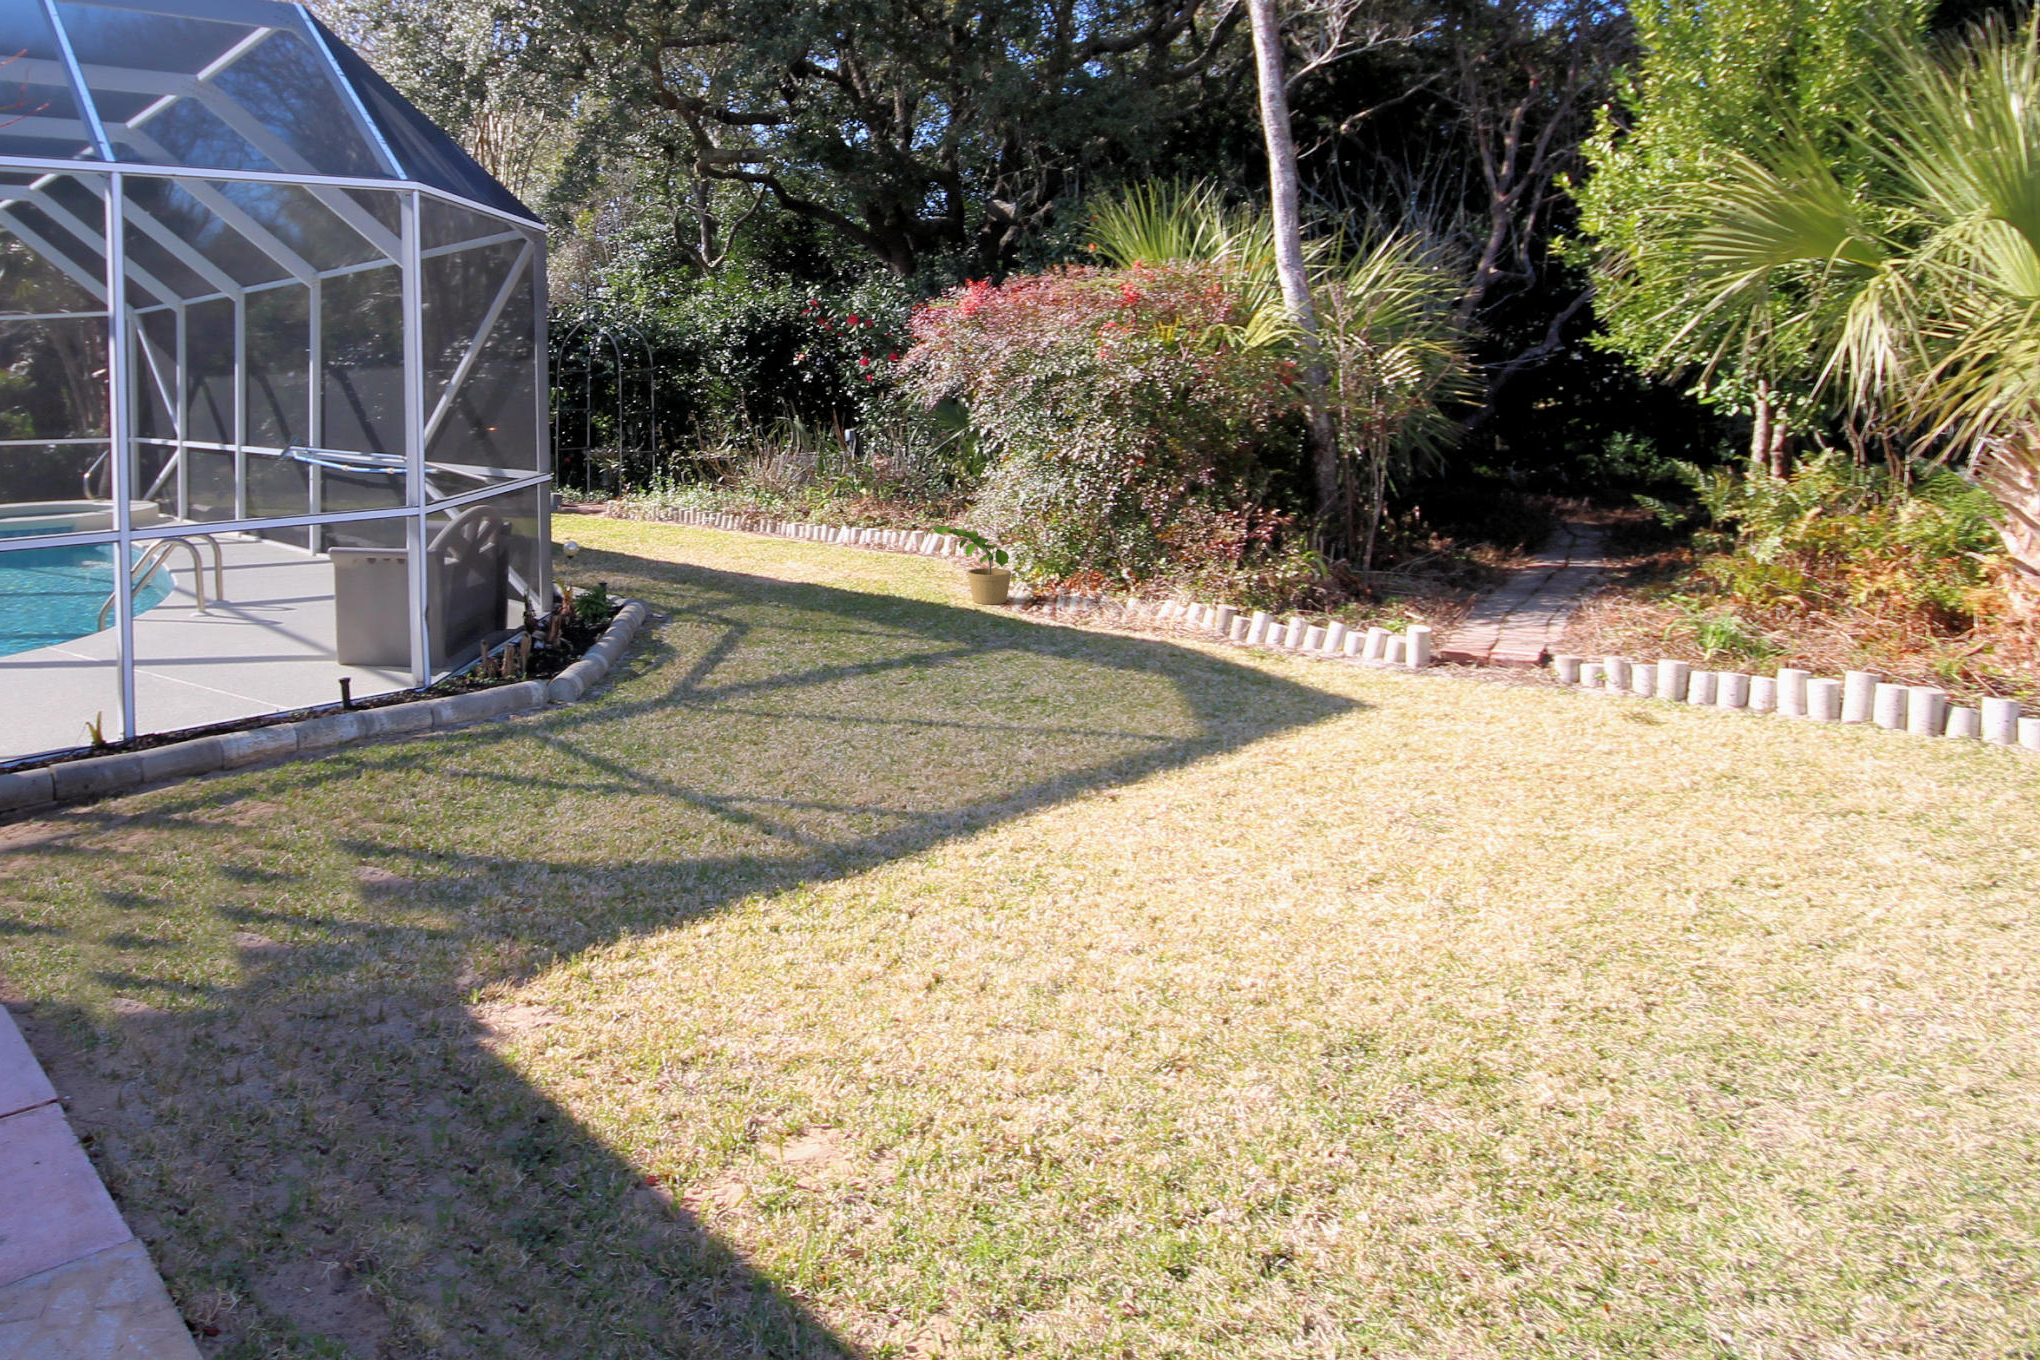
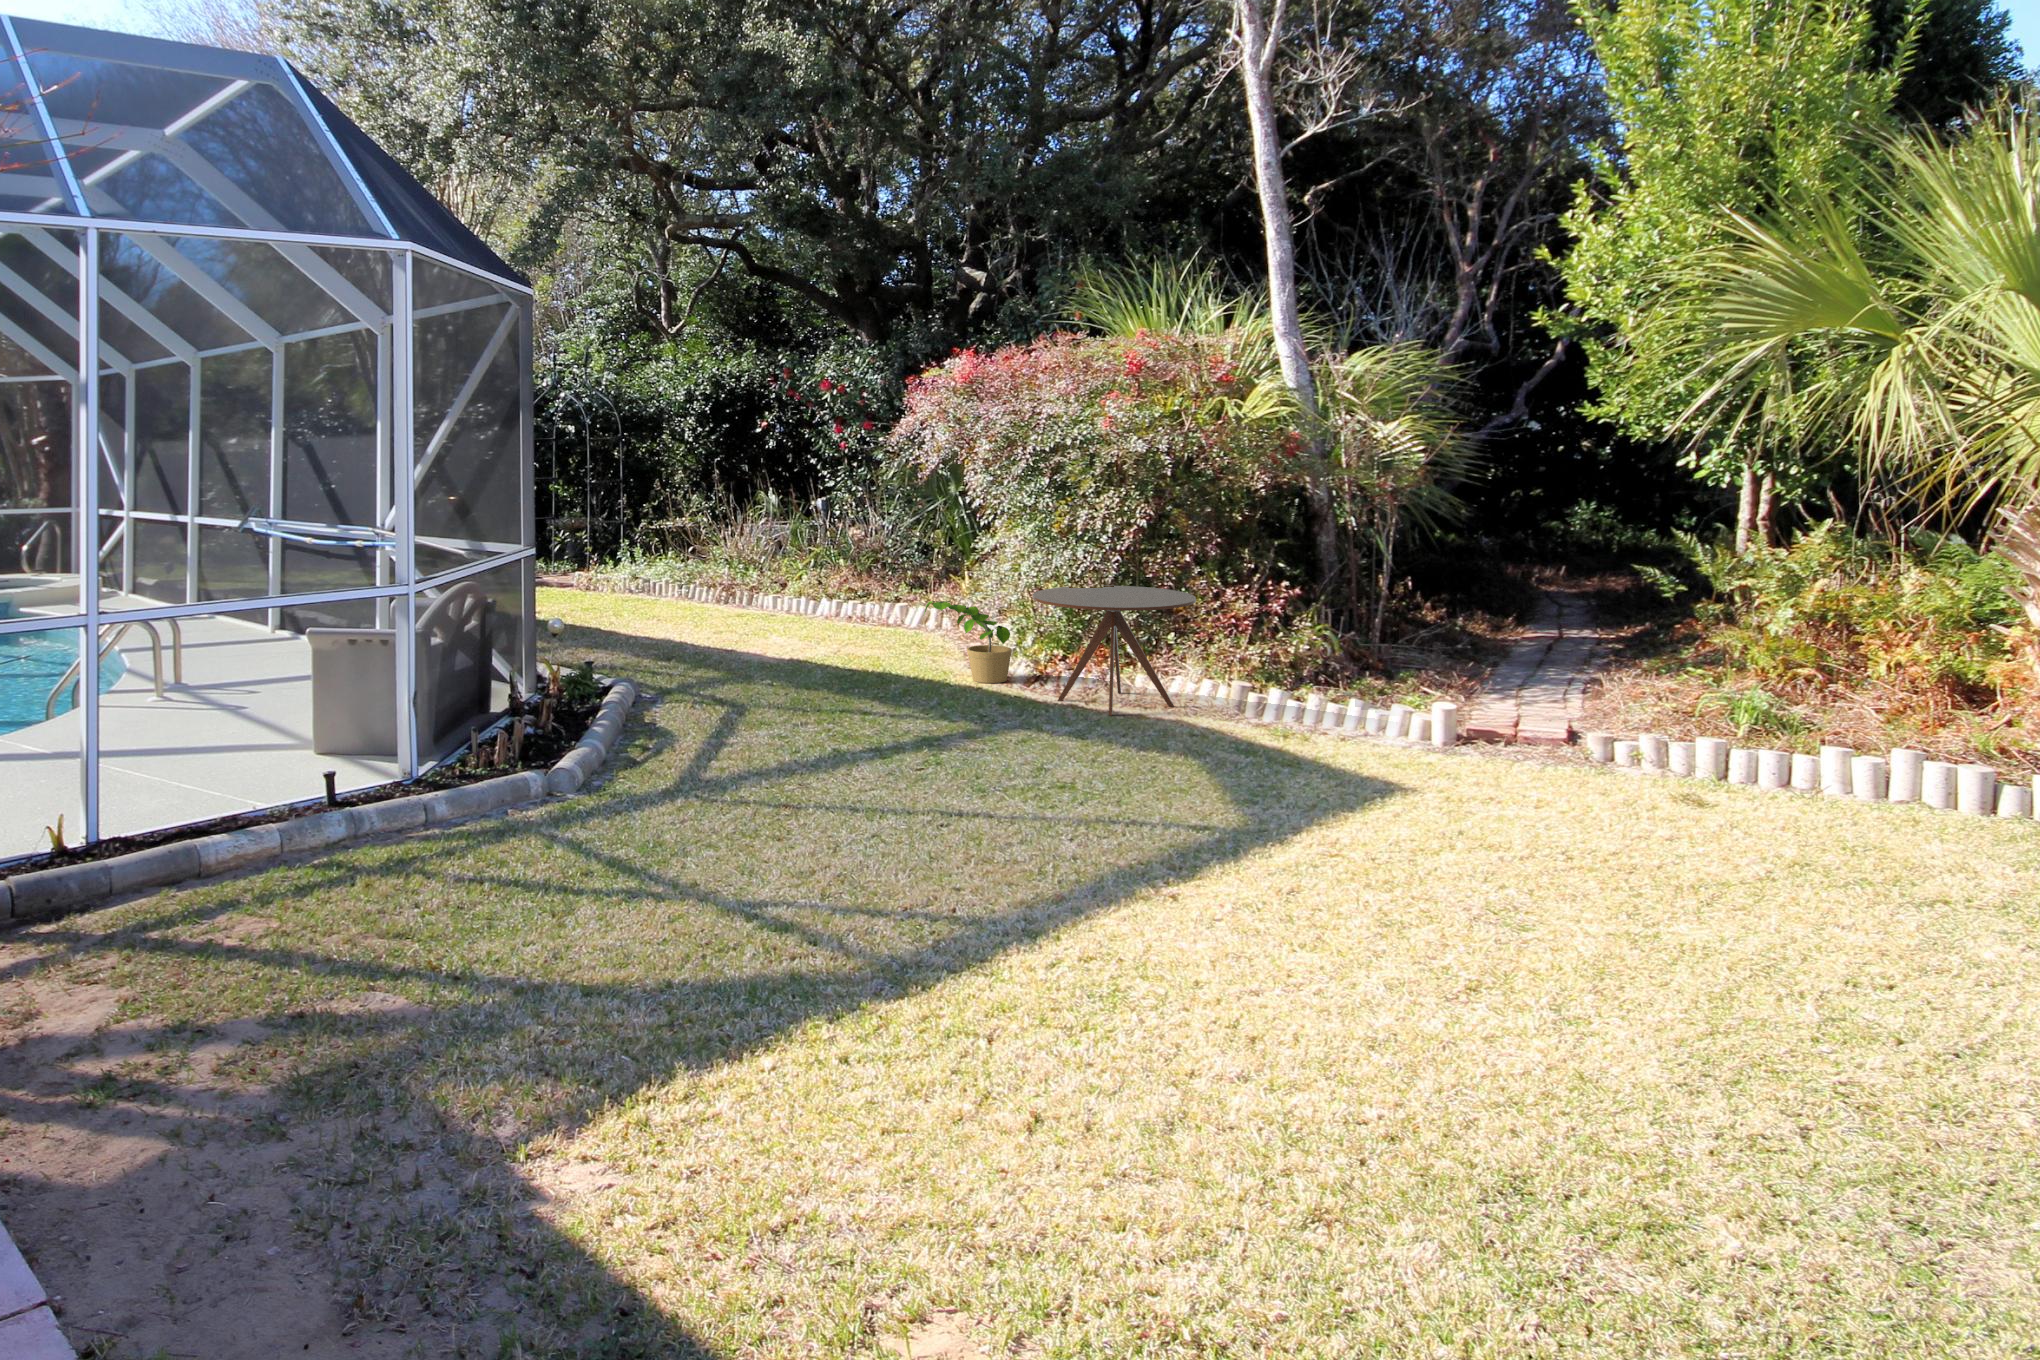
round table: none [1027,511,1186,635] -> present [1033,586,1196,716]

